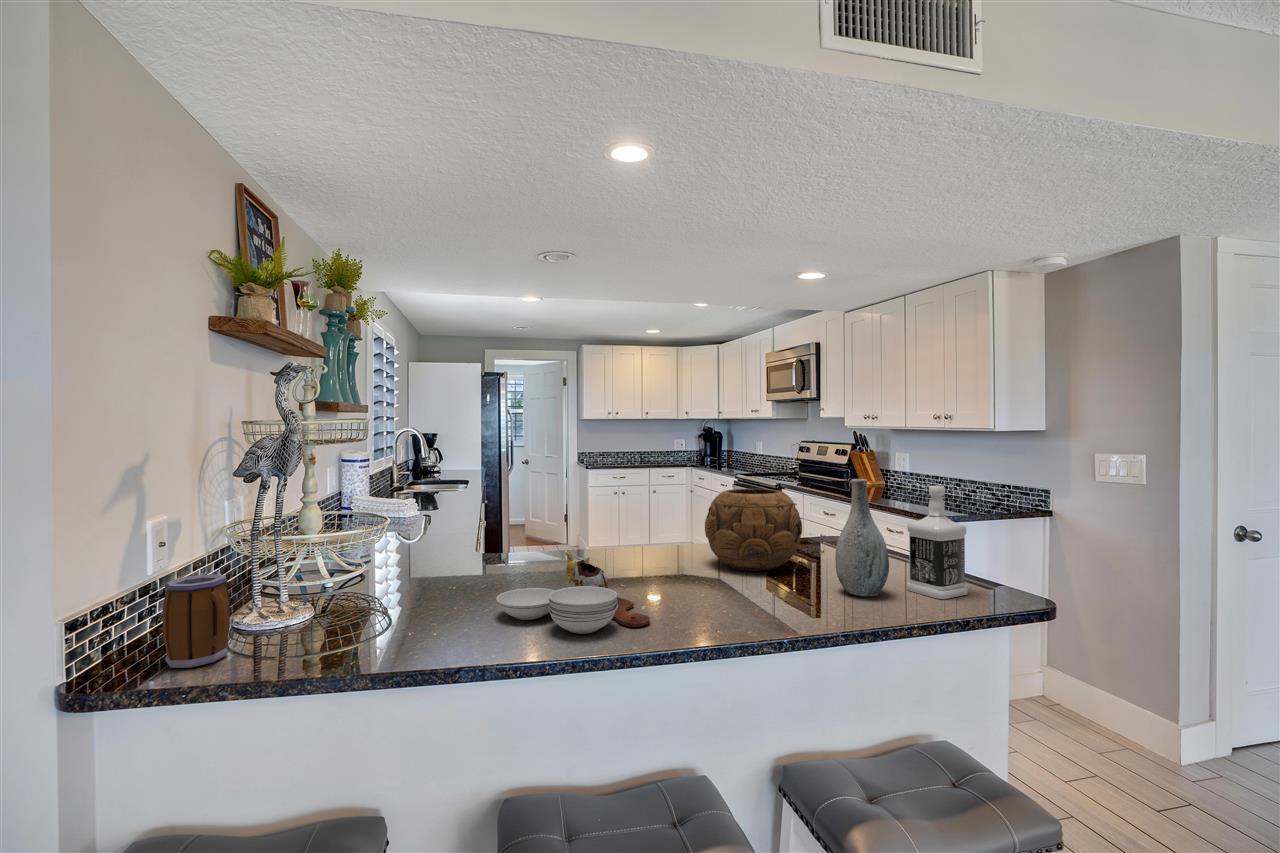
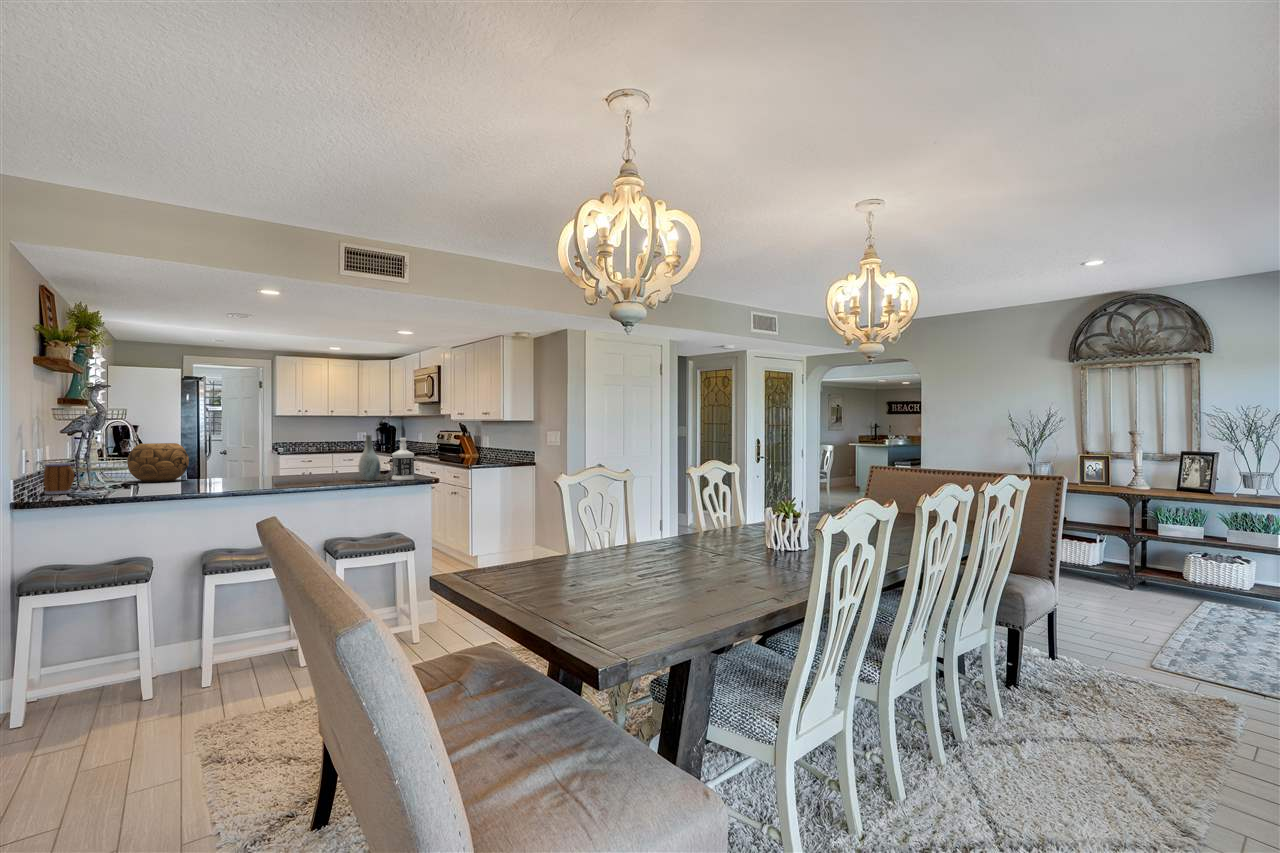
decorative bowl: present [705,489,802,571] -> present [127,443,189,482]
cutting board: present [496,551,650,634] -> none [193,463,264,487]

